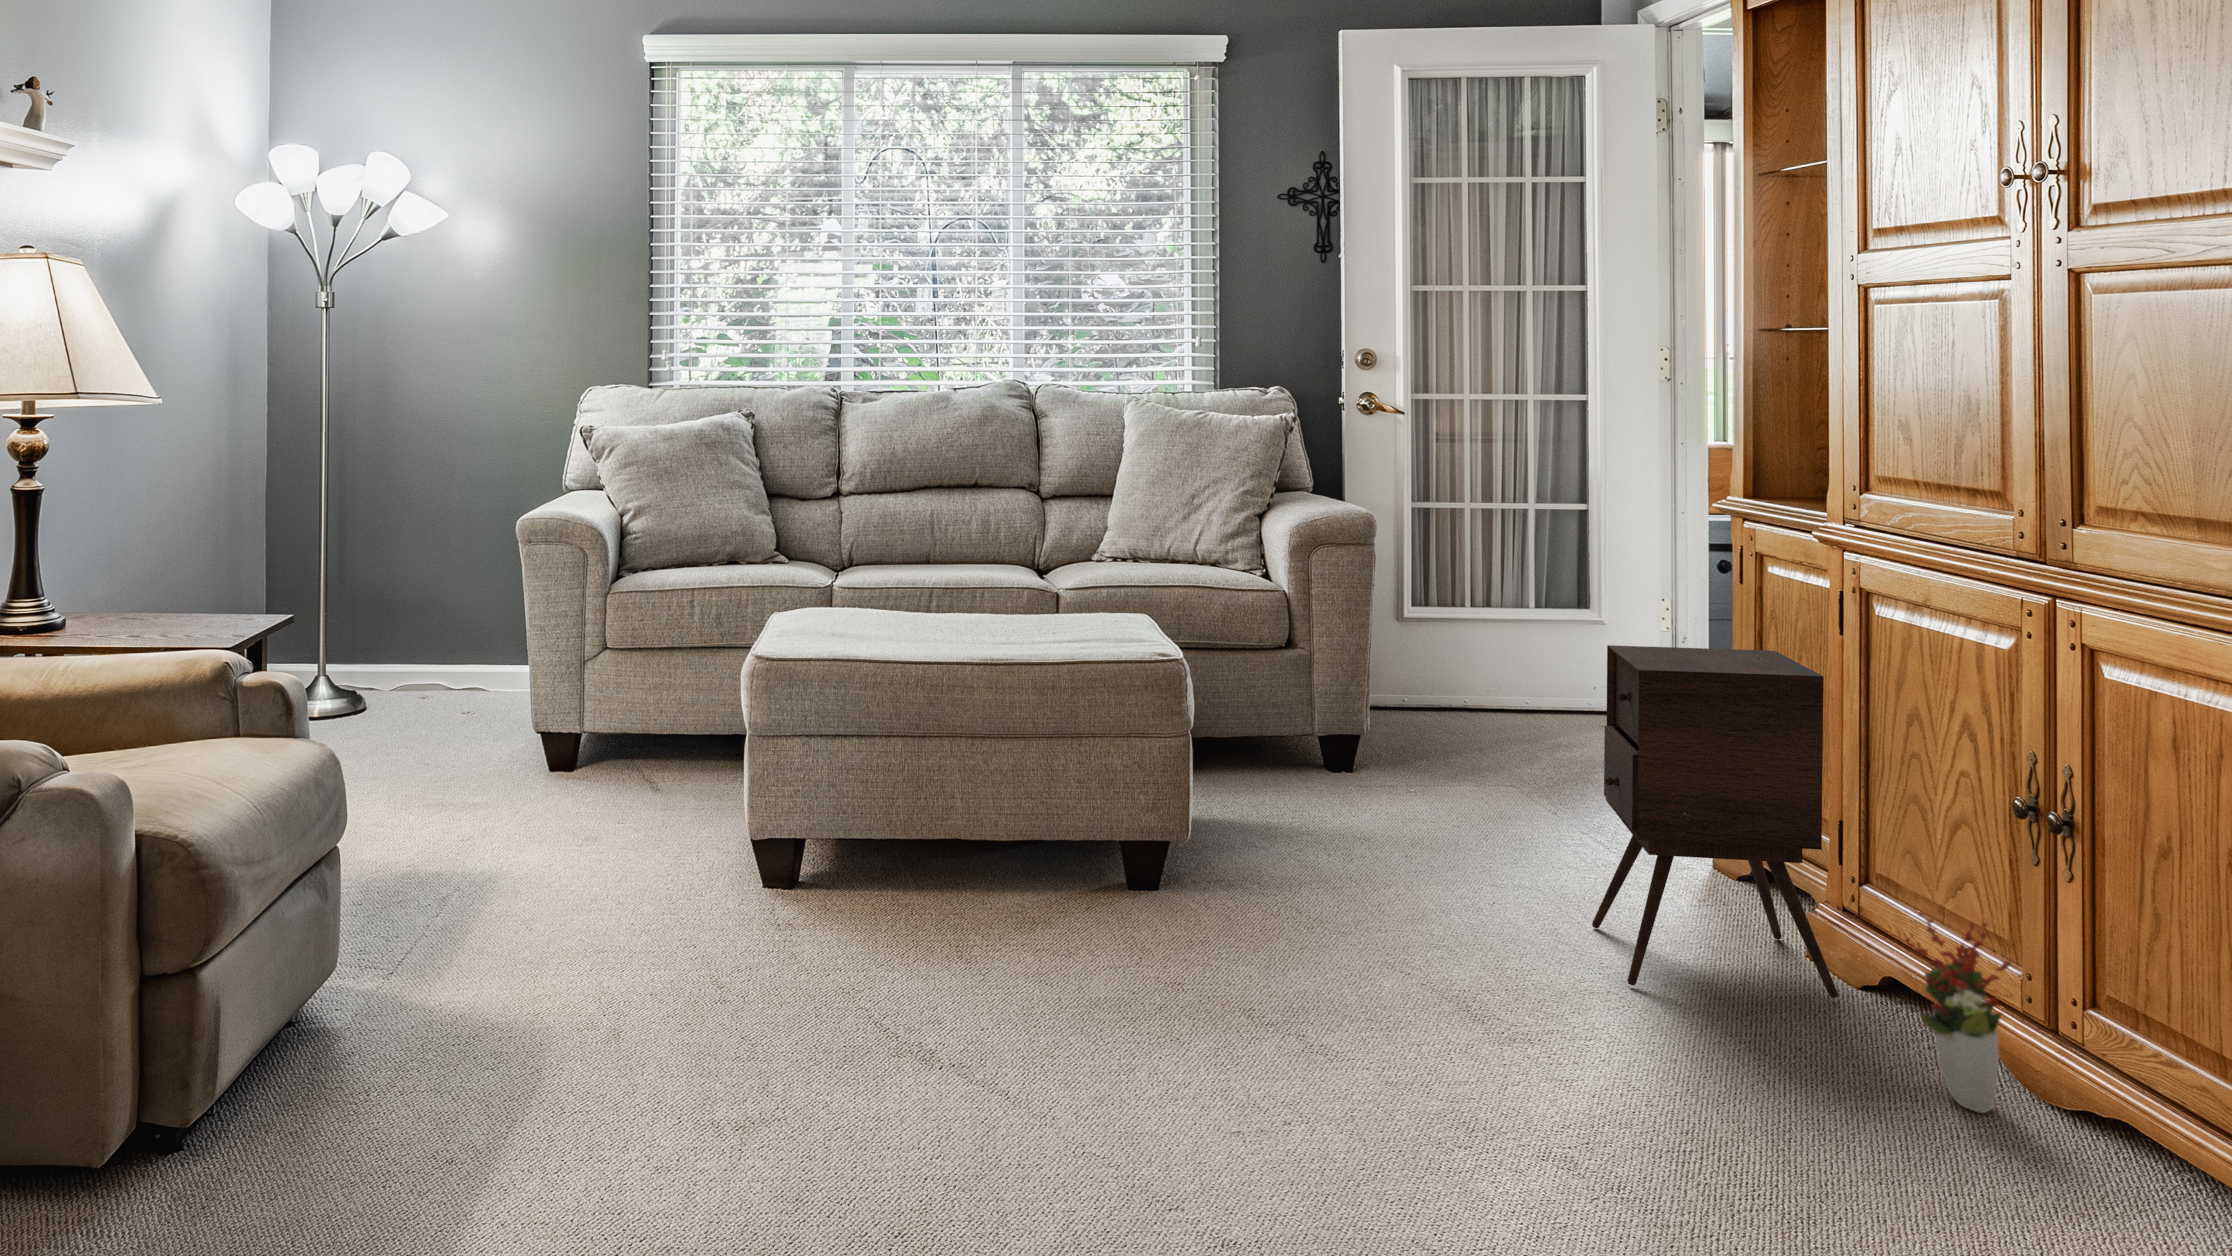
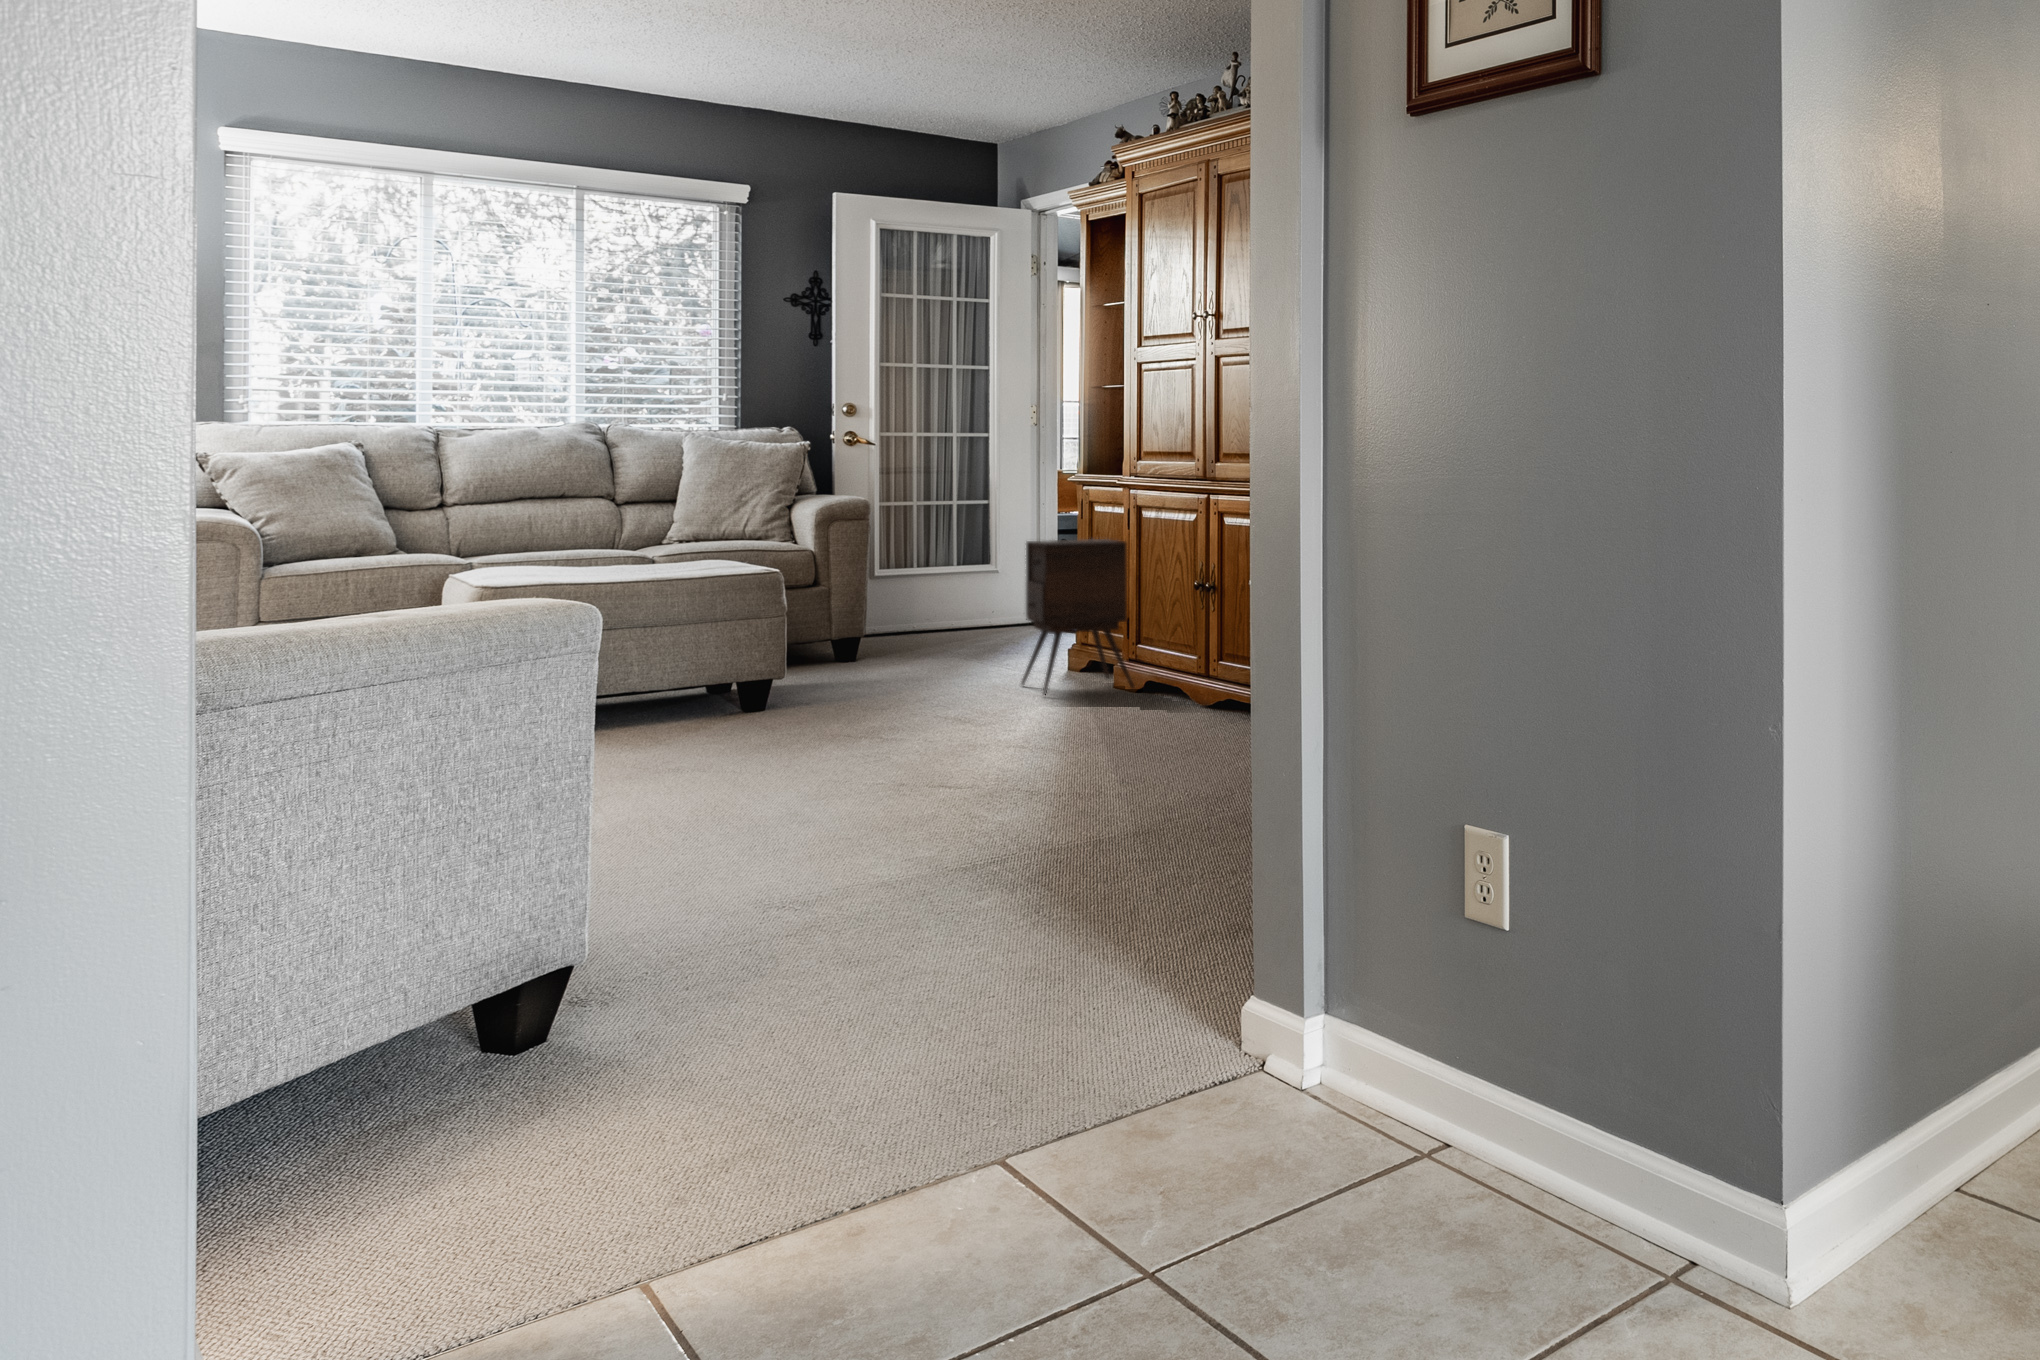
decorative plant: present [1905,913,2010,1113] -> none [1160,626,1200,704]

